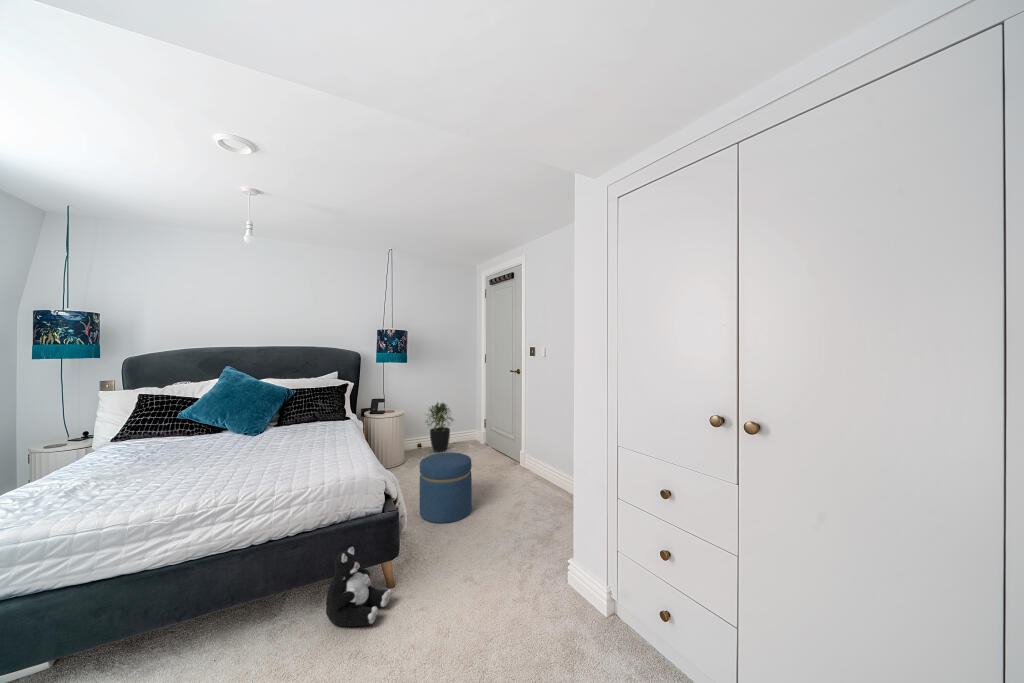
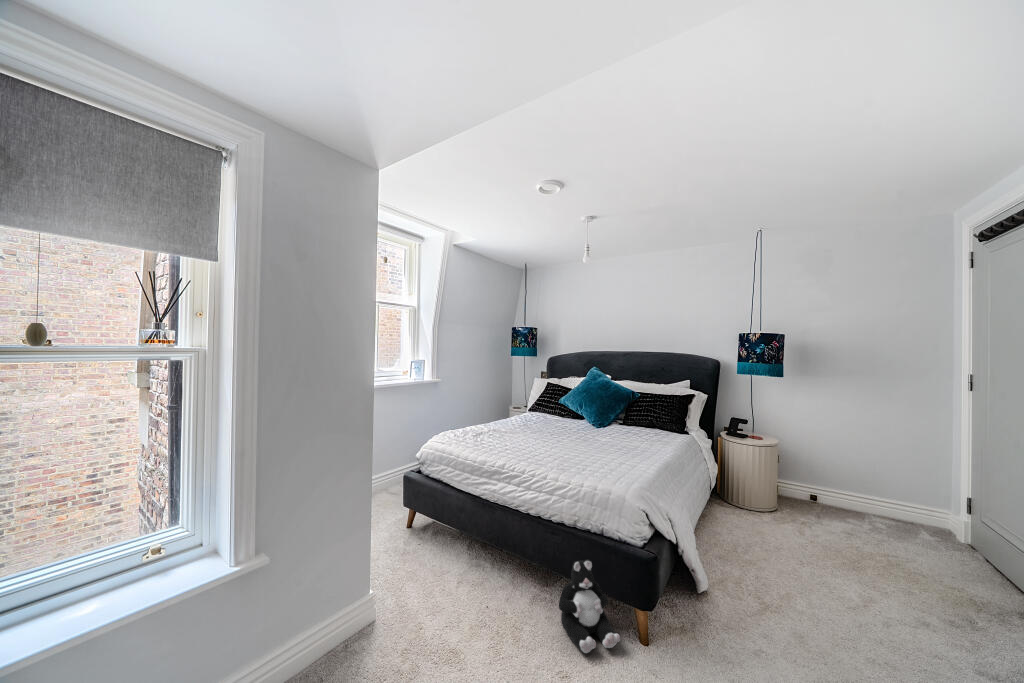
potted plant: present [427,403,453,452] -> none [816,441,878,521]
ottoman: present [420,453,472,523] -> none [734,510,829,631]

